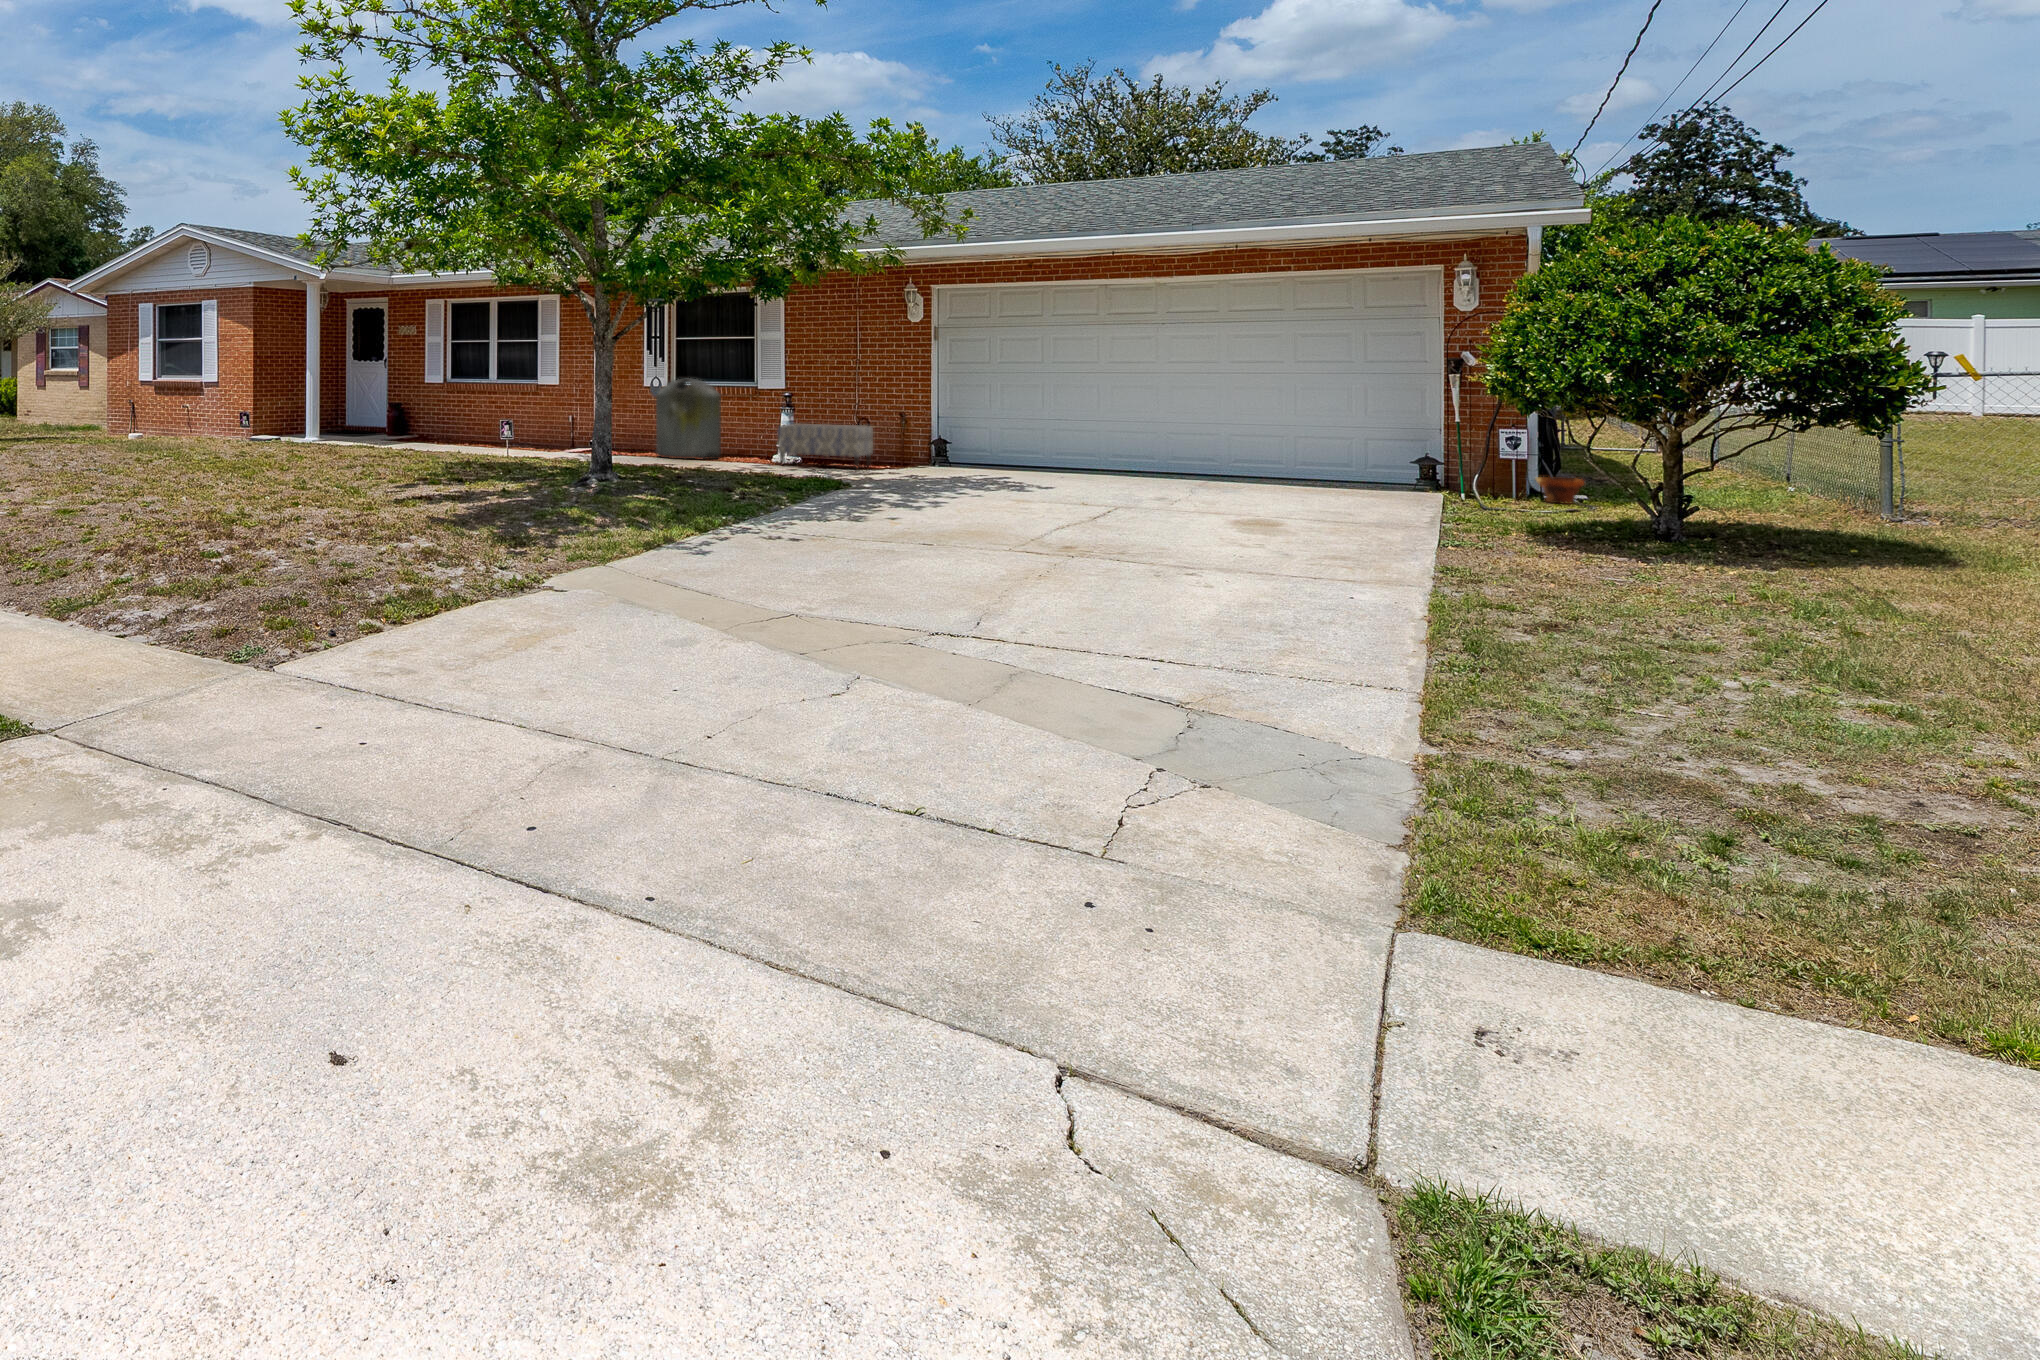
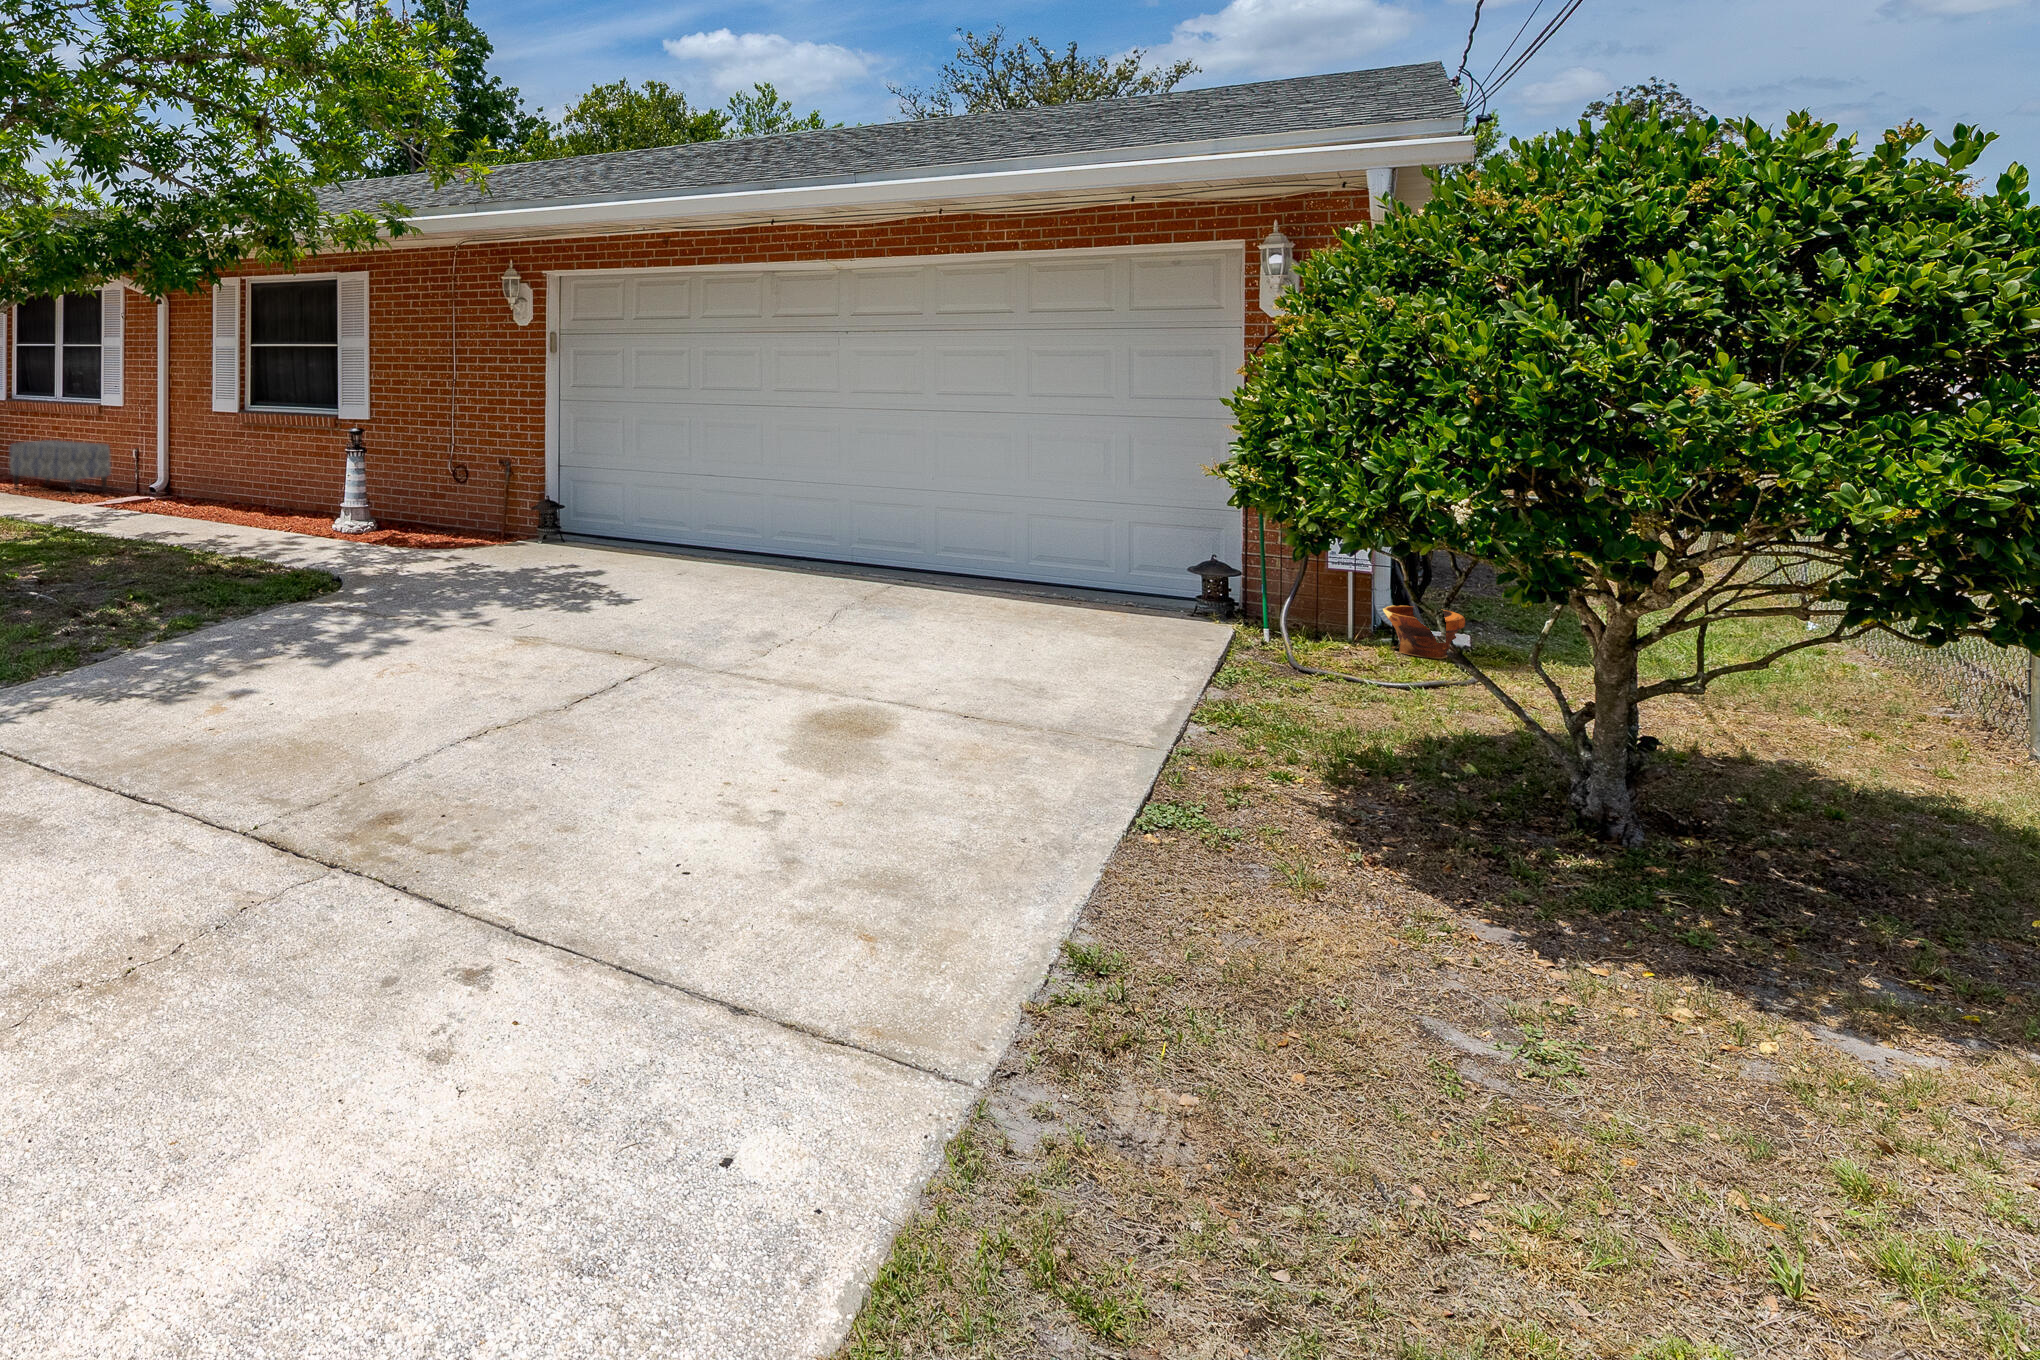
trash can: present [656,378,721,459] -> none [195,403,273,520]
bench: present [777,423,873,469] -> present [9,440,111,494]

